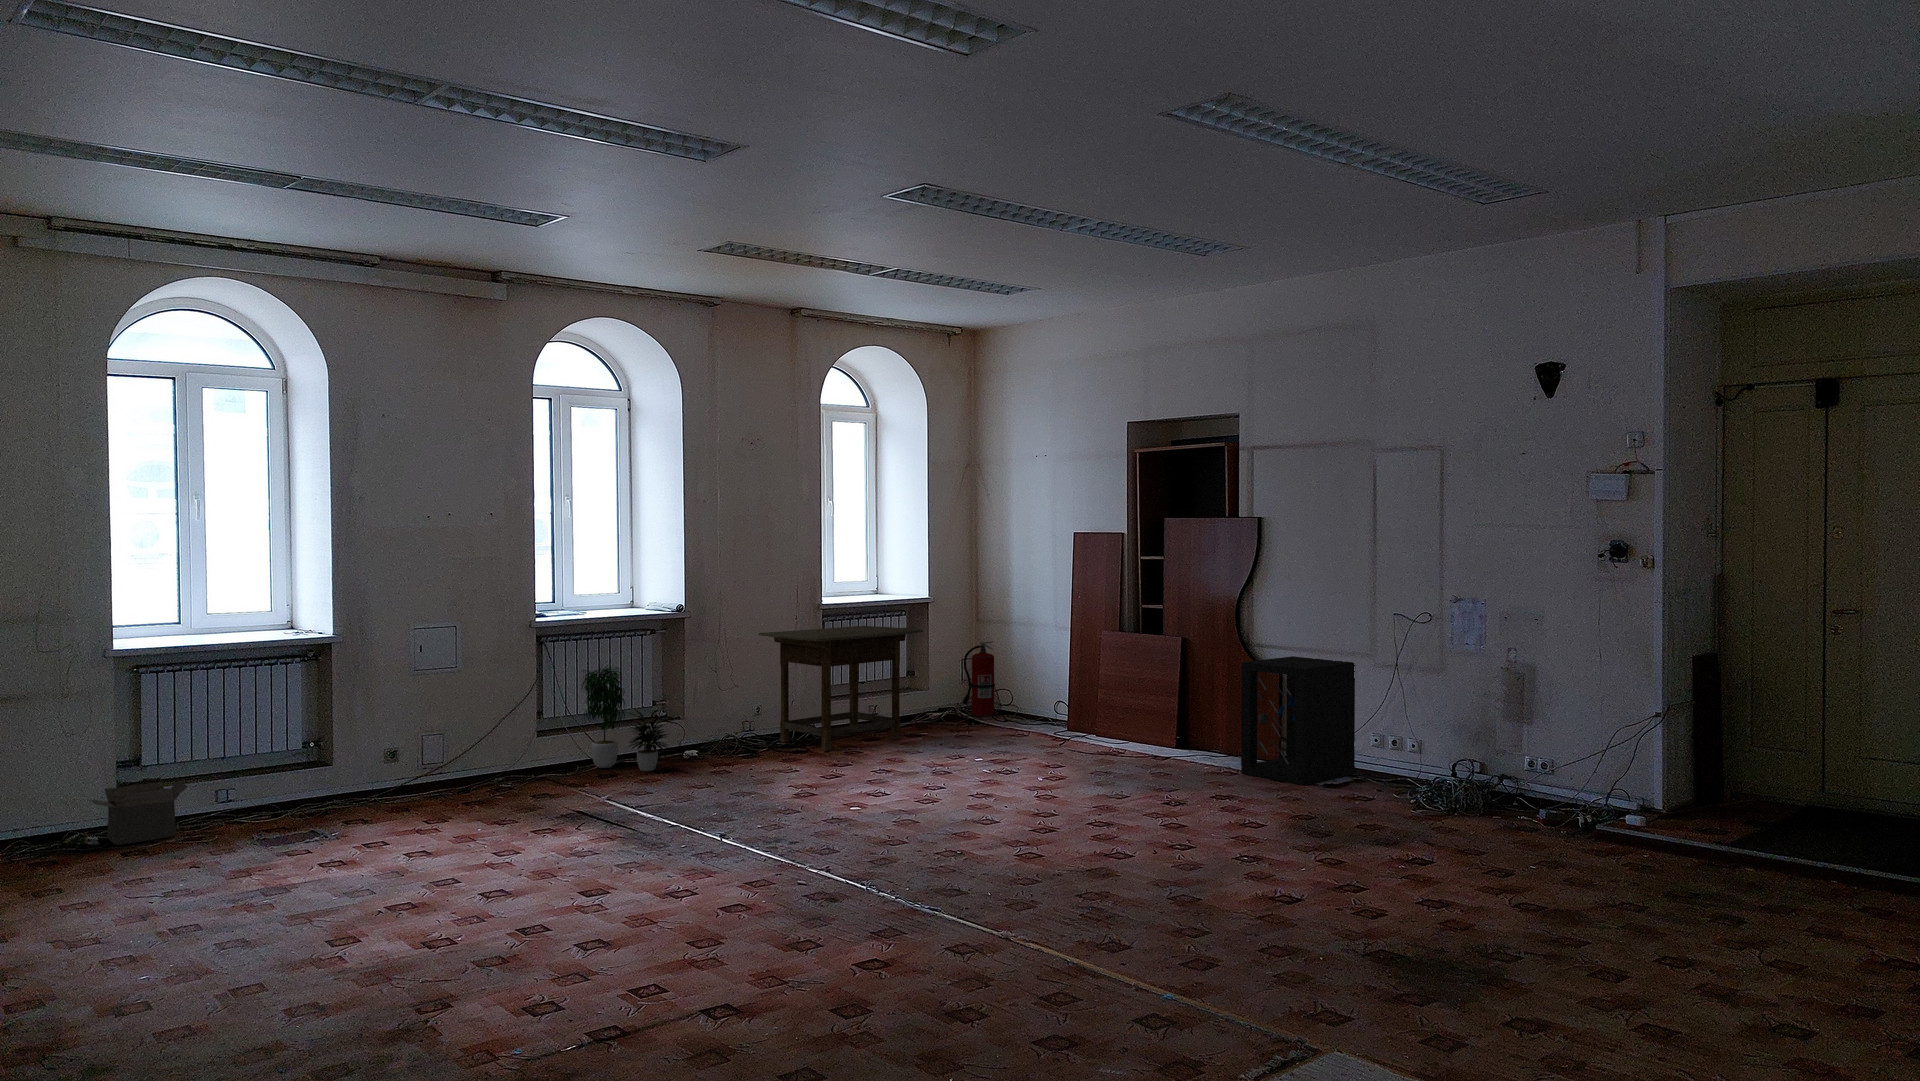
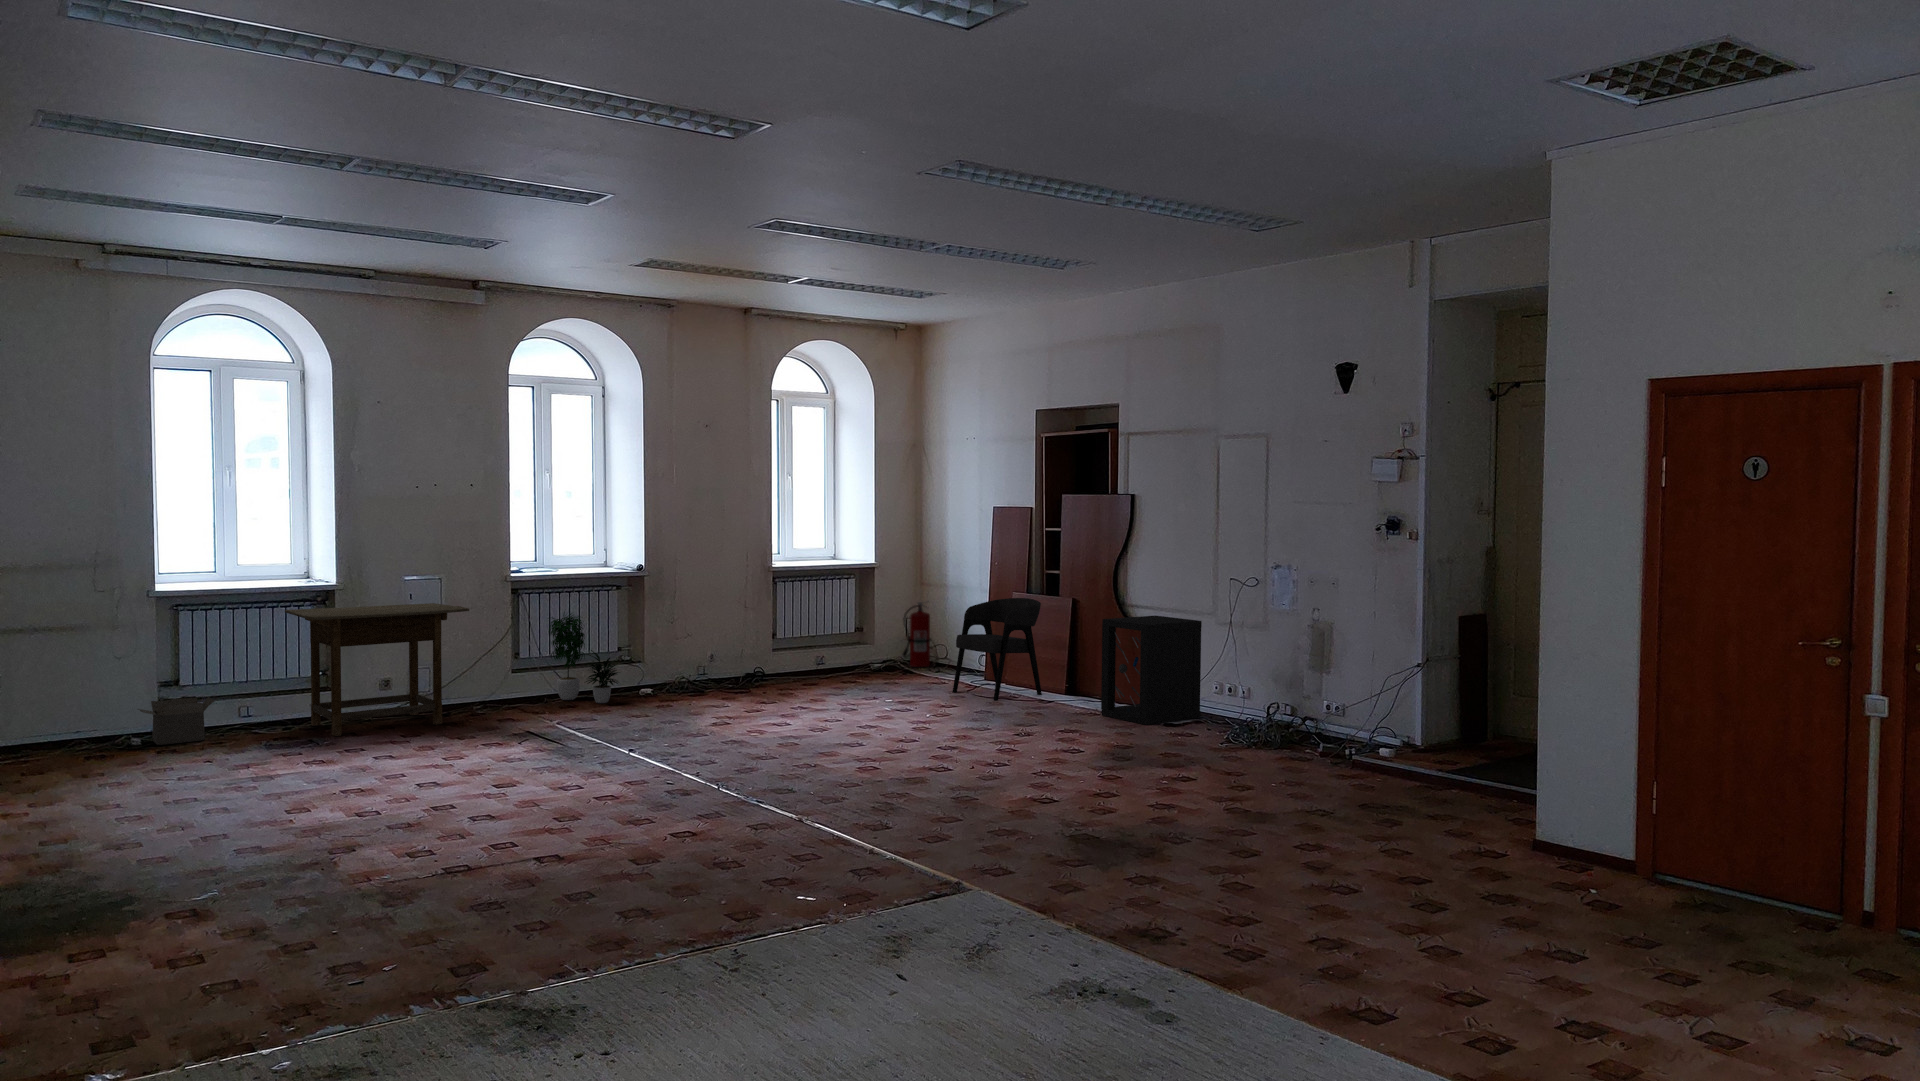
desk: present [759,626,923,751] -> present [285,603,469,736]
chair: none [1047,637,1150,757] -> present [953,598,1042,701]

